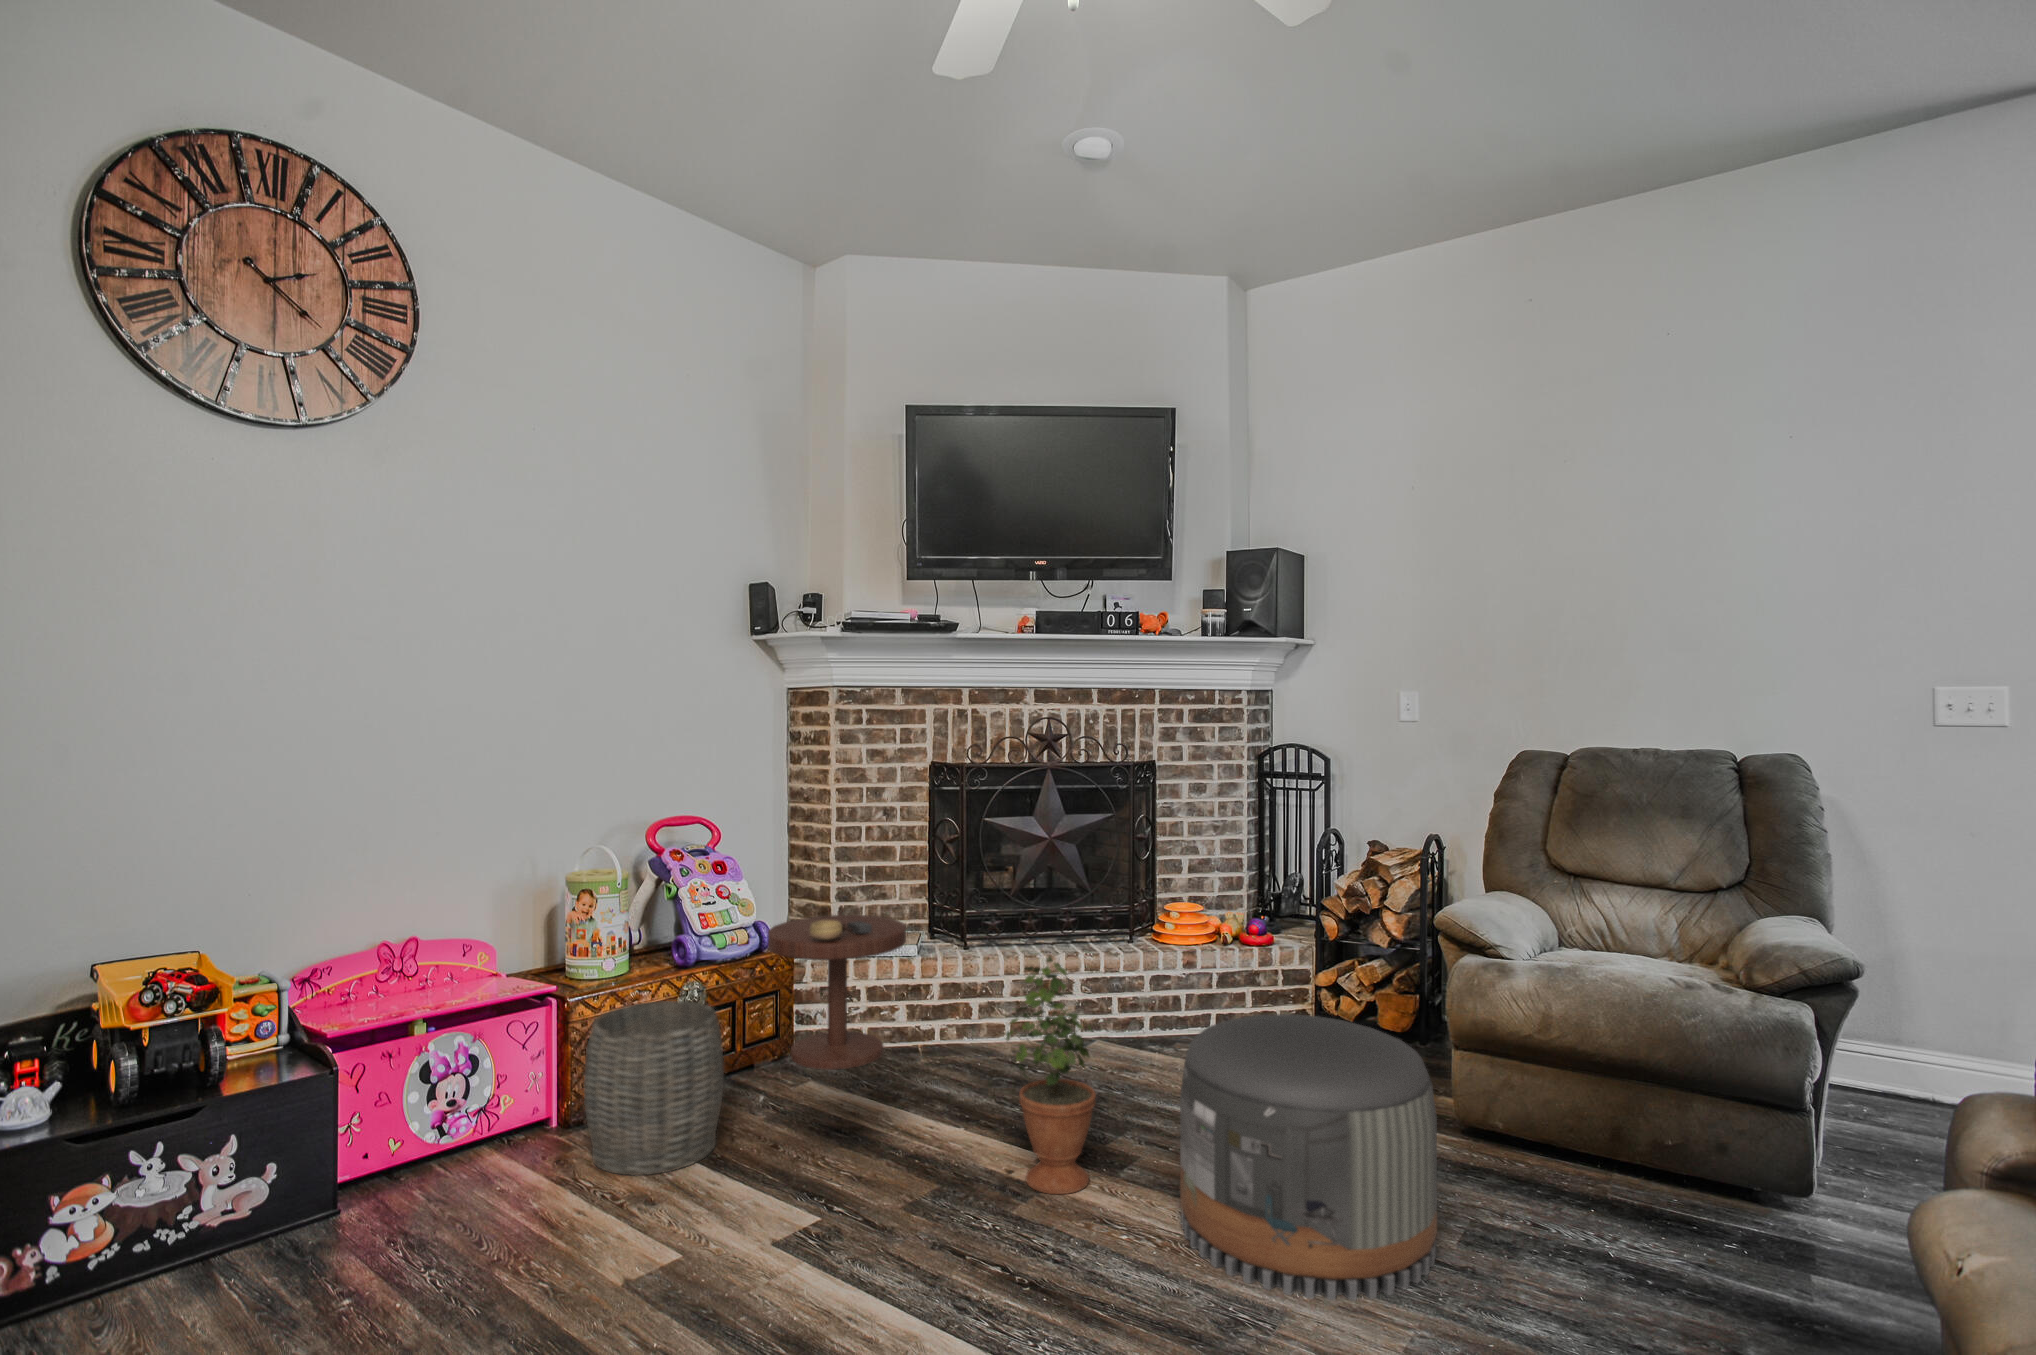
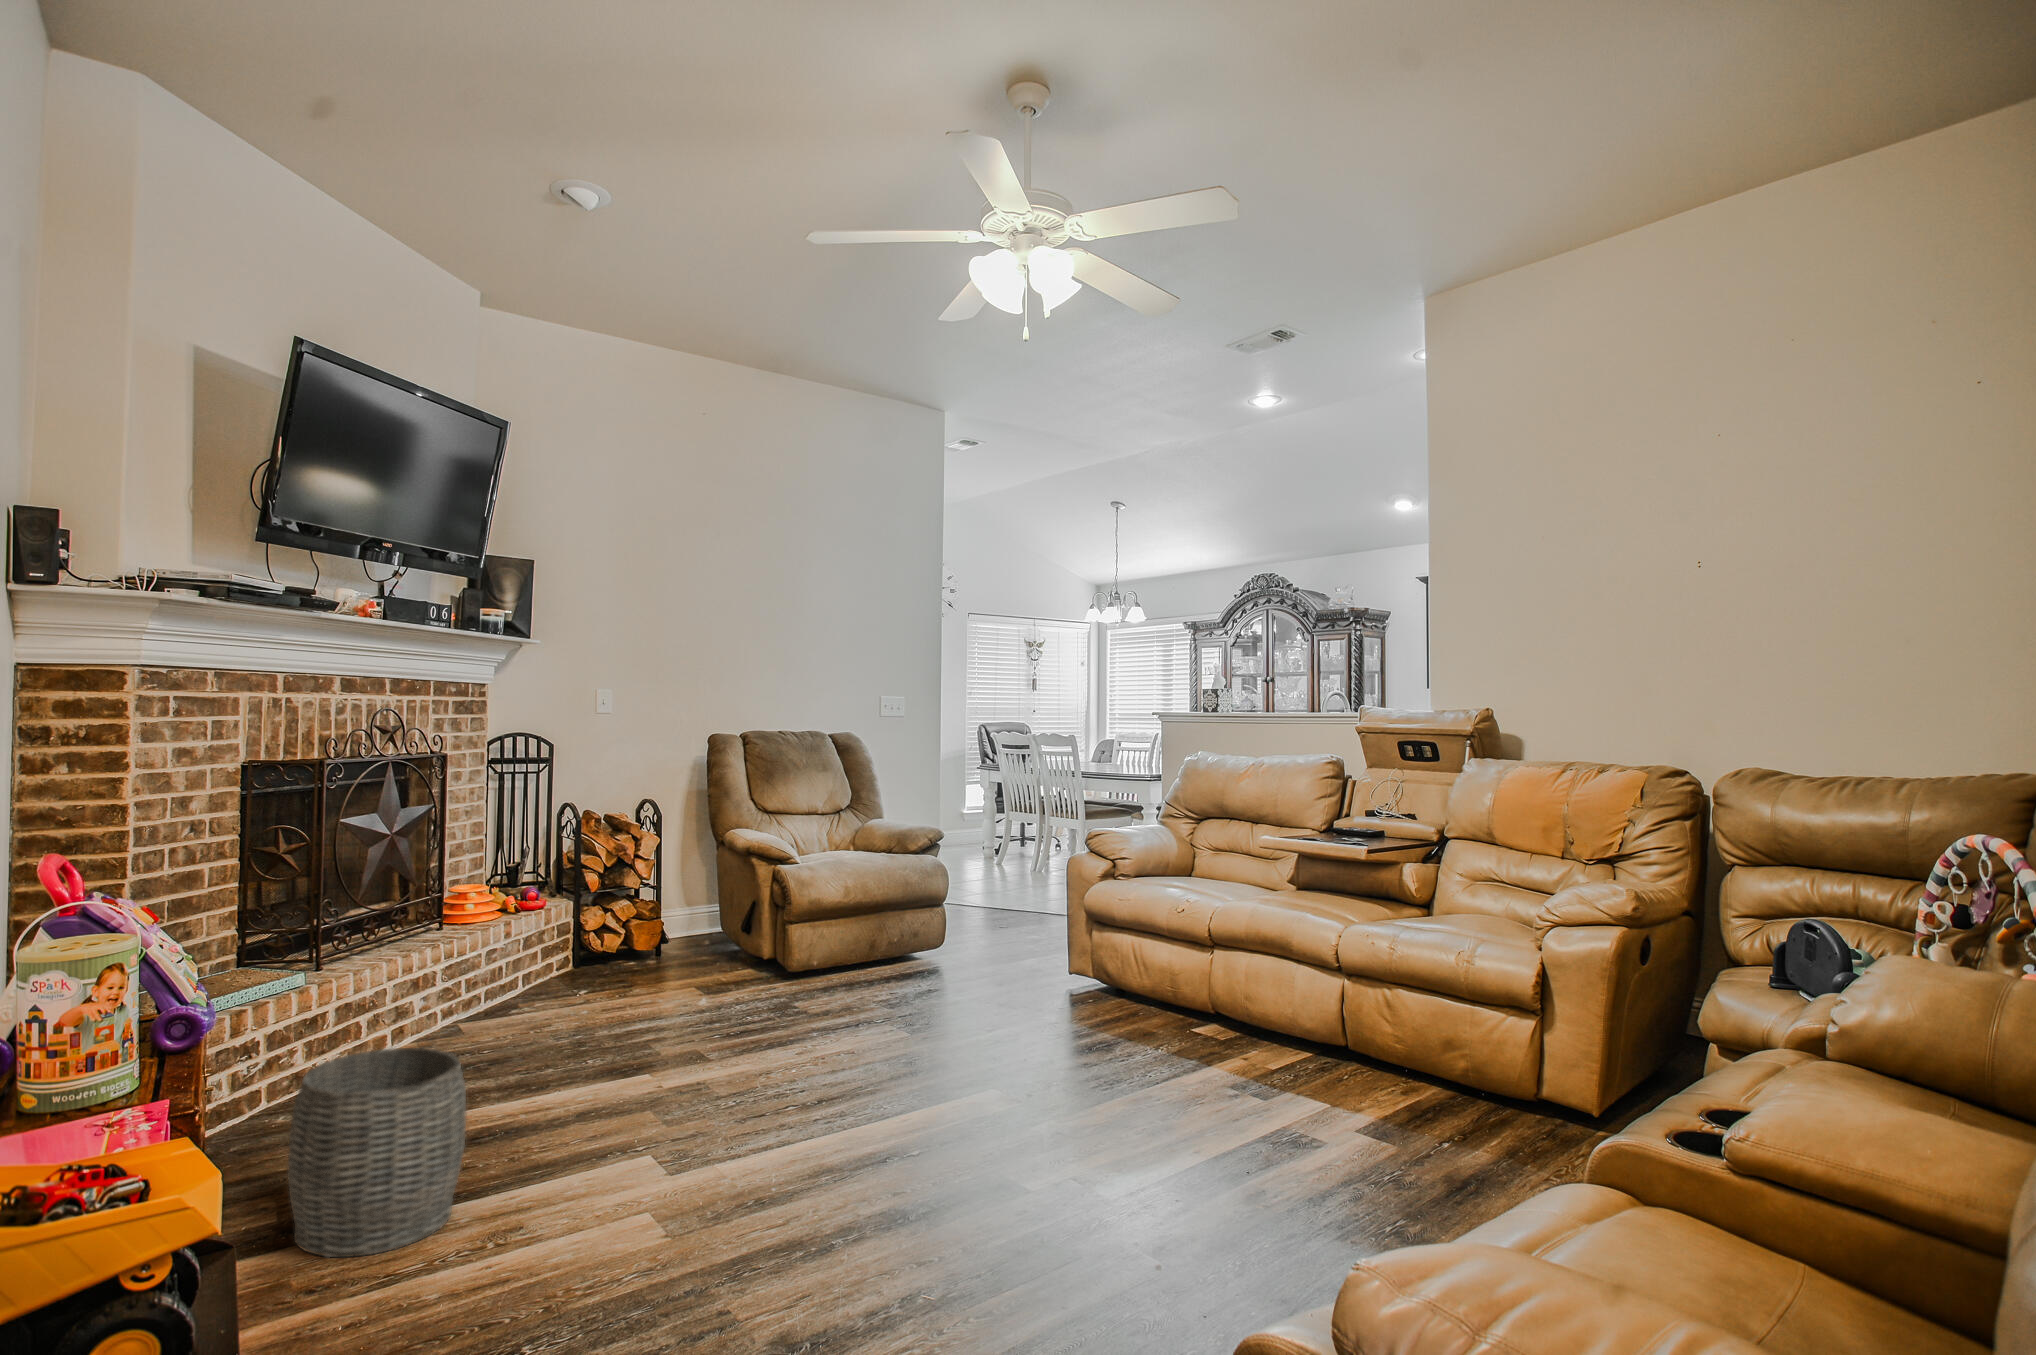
side table: present [768,915,906,1070] -> none [521,906,656,1153]
potted plant: present [1006,953,1096,1194] -> none [660,909,744,1093]
pouf: present [1180,1014,1437,1300] -> none [774,913,935,1071]

